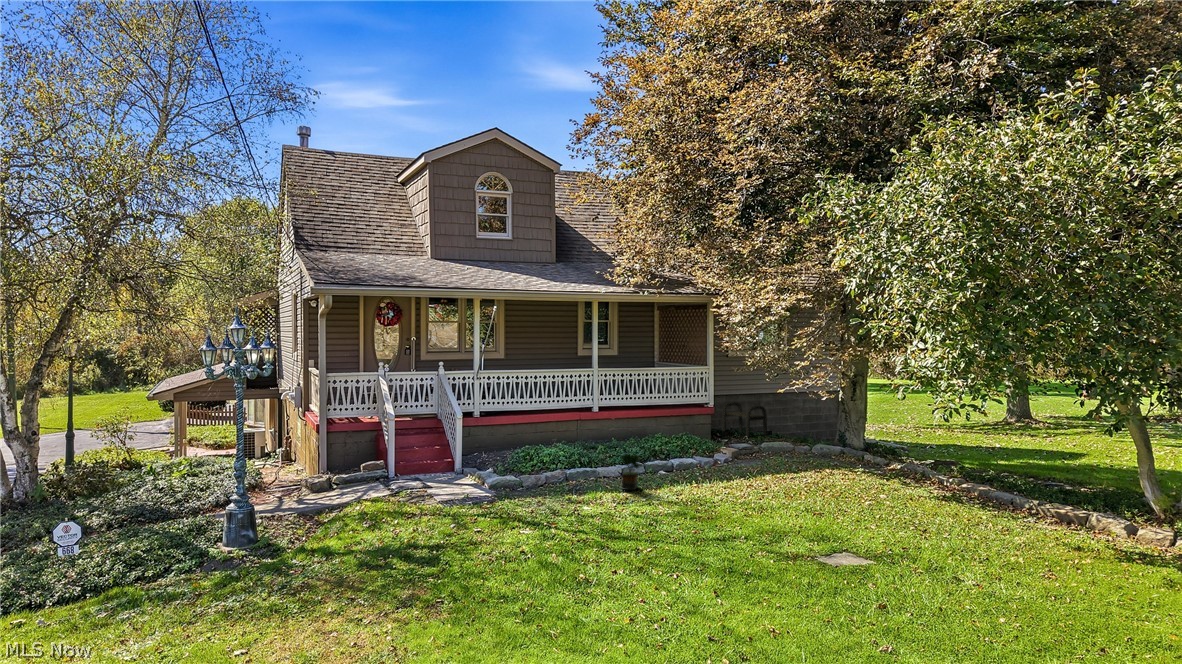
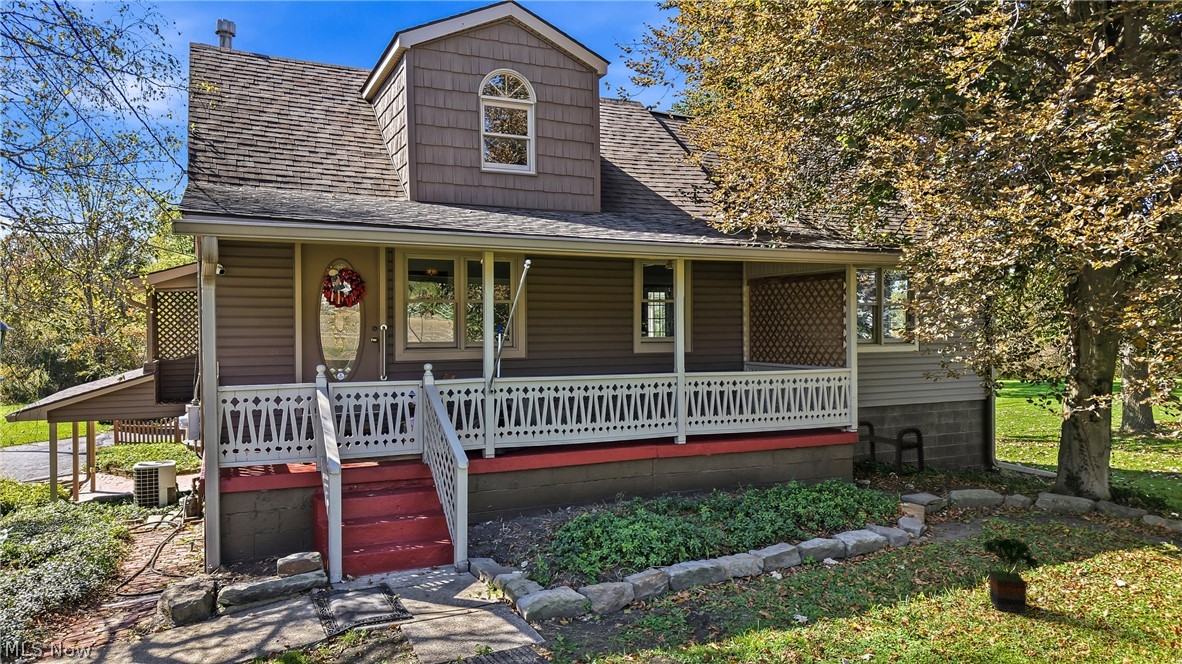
potted tree: present [621,455,641,490] -> present [983,538,1039,613]

